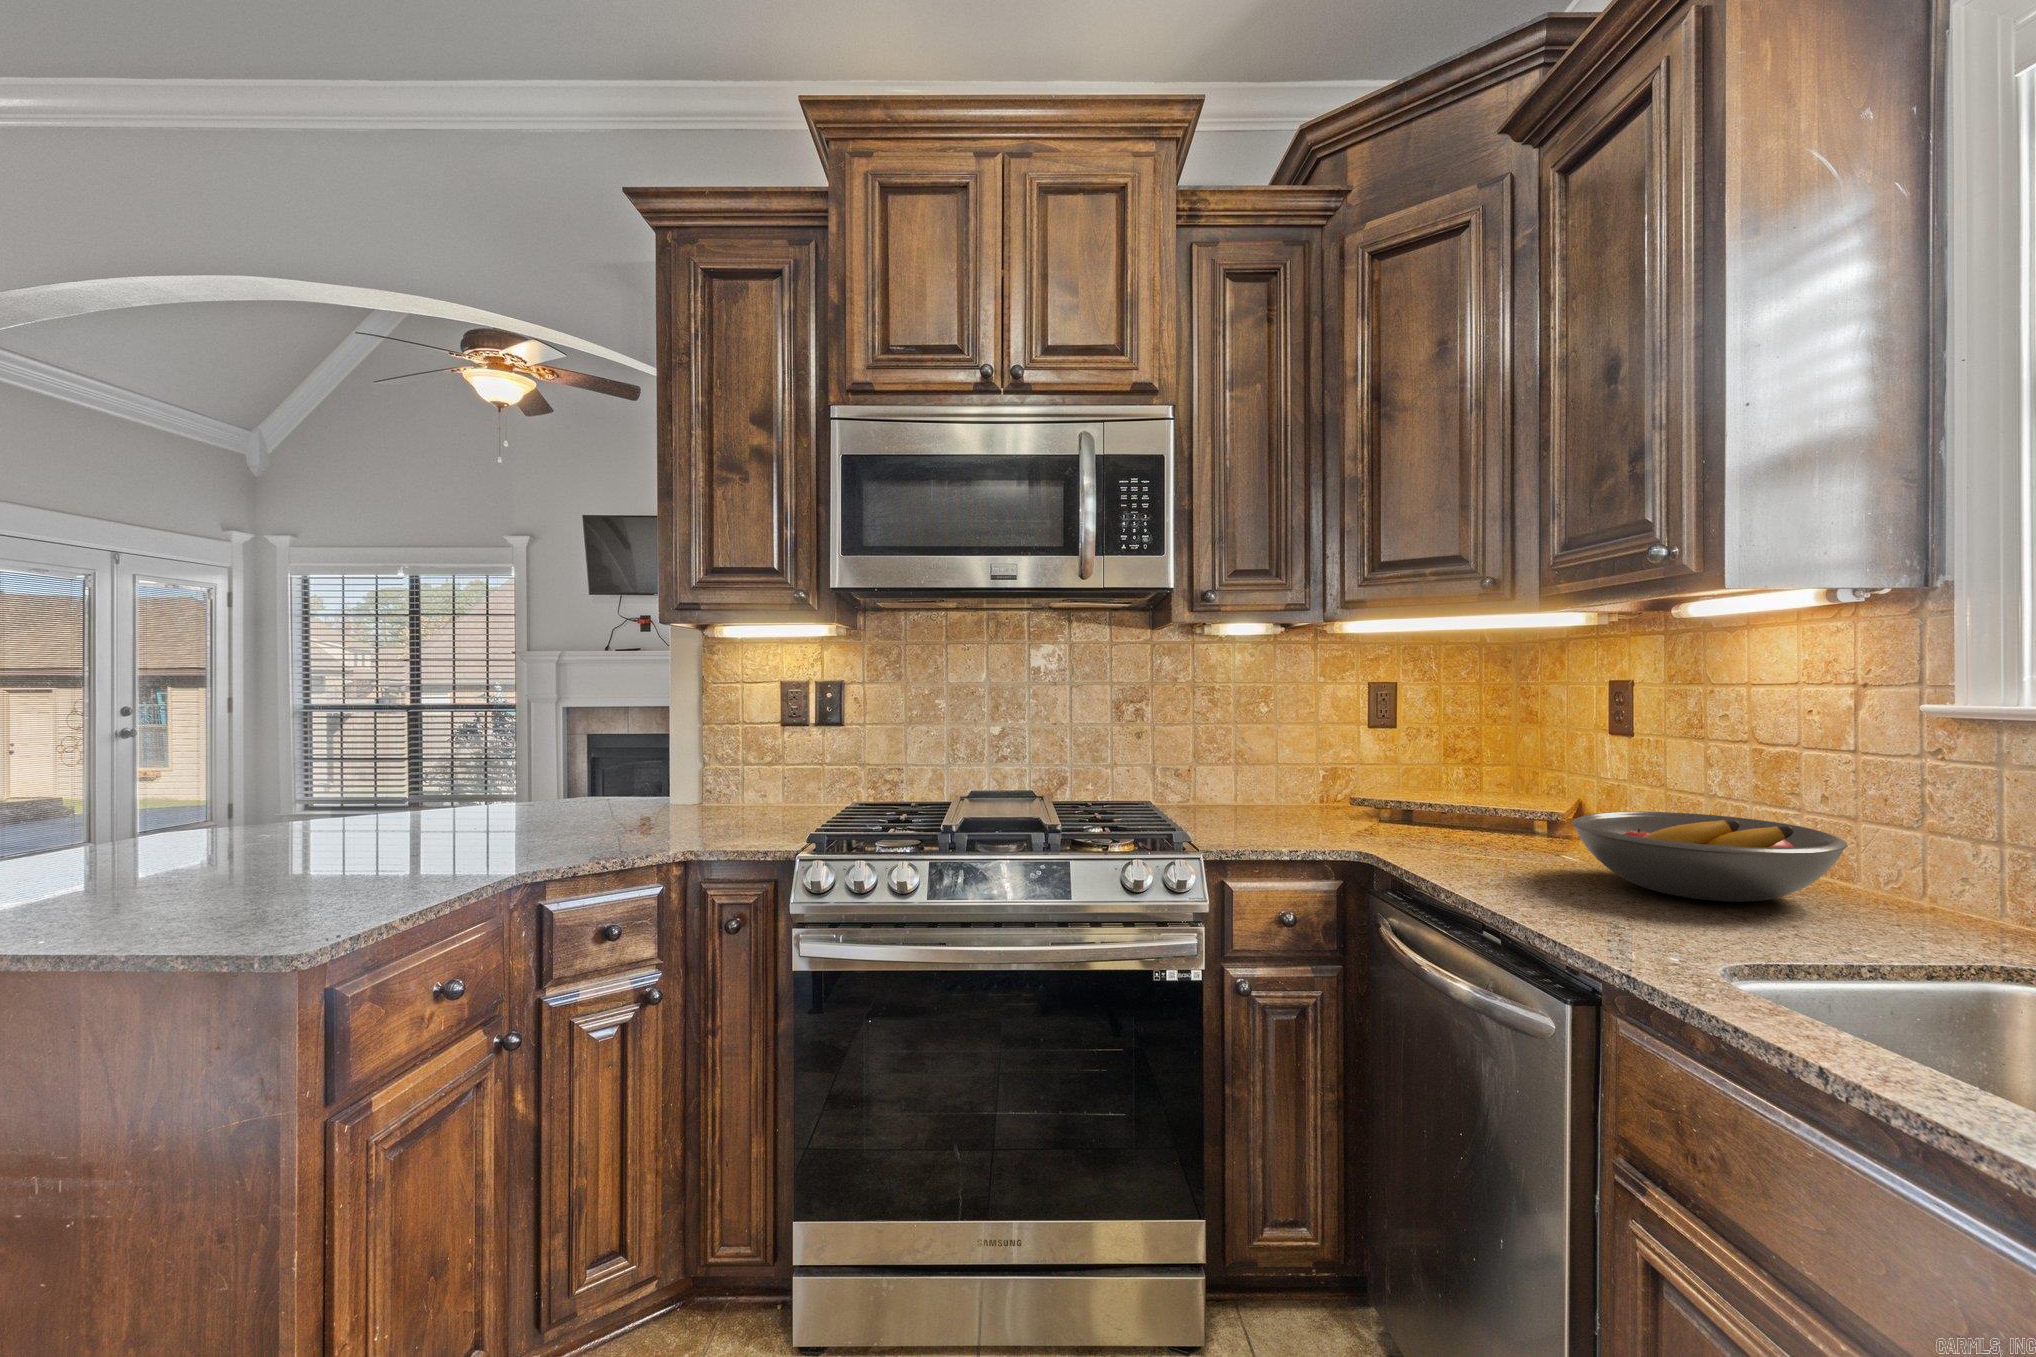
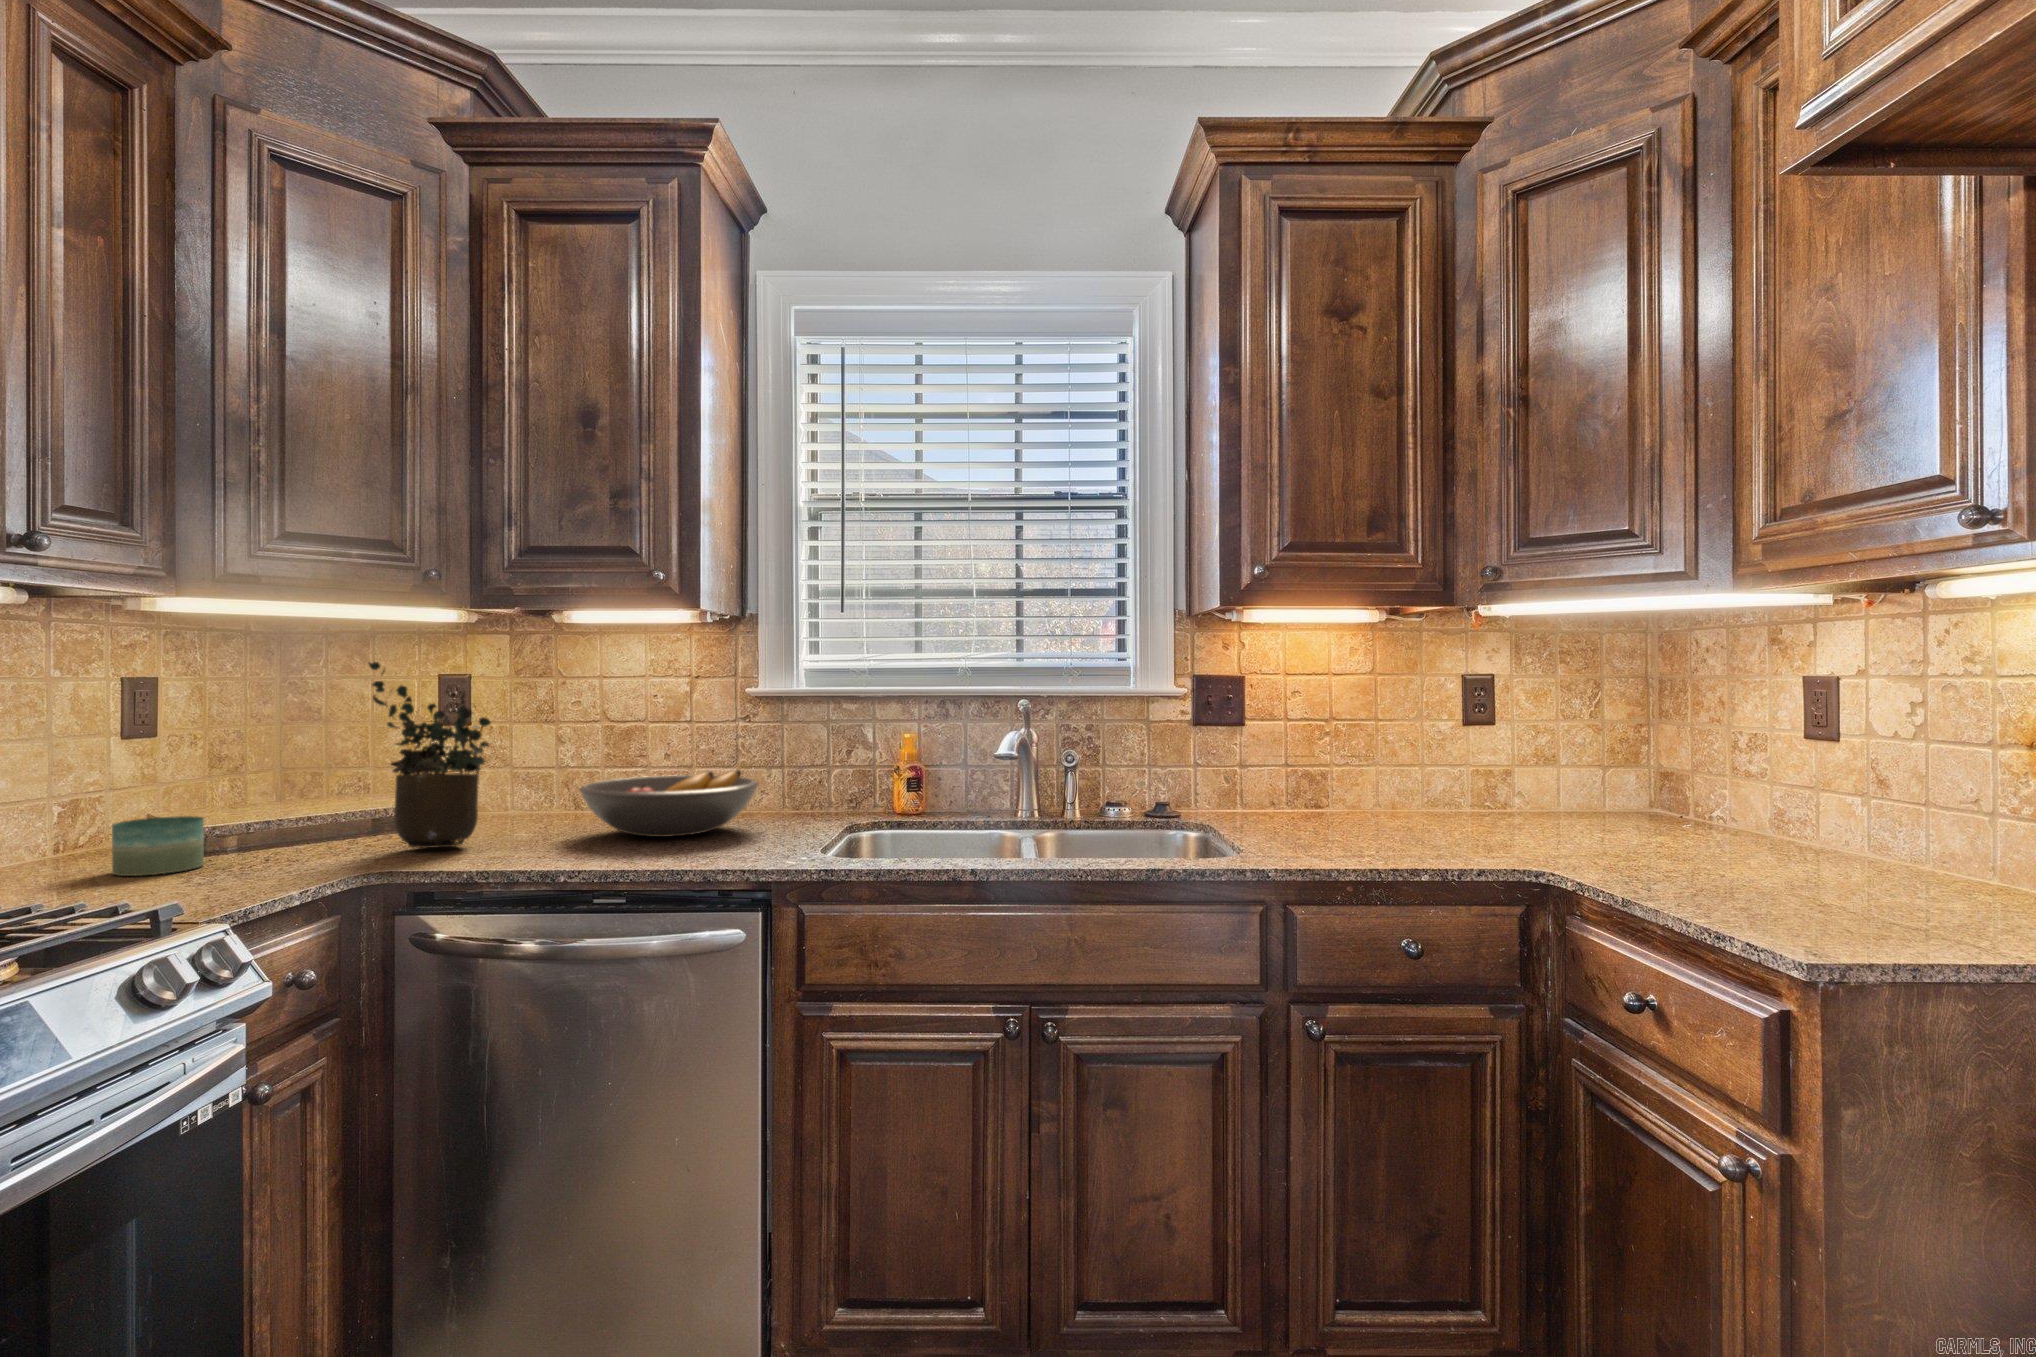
potted plant: none [1427,673,1522,849] -> present [369,662,491,848]
candle: none [1285,784,1338,824] -> present [112,816,204,876]

